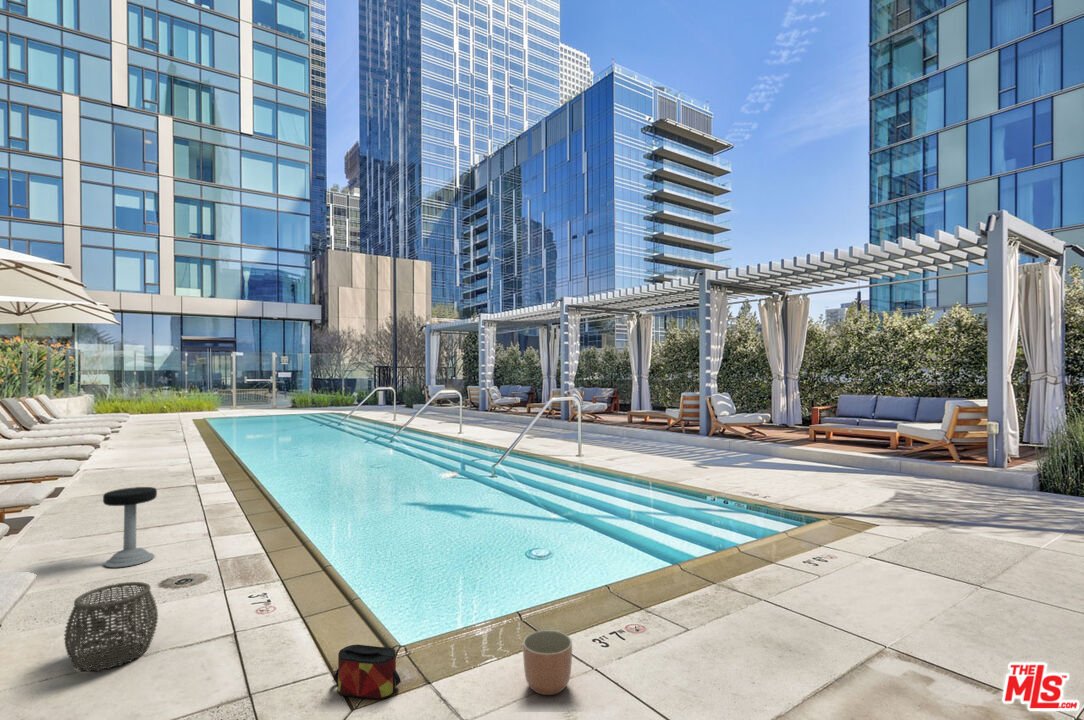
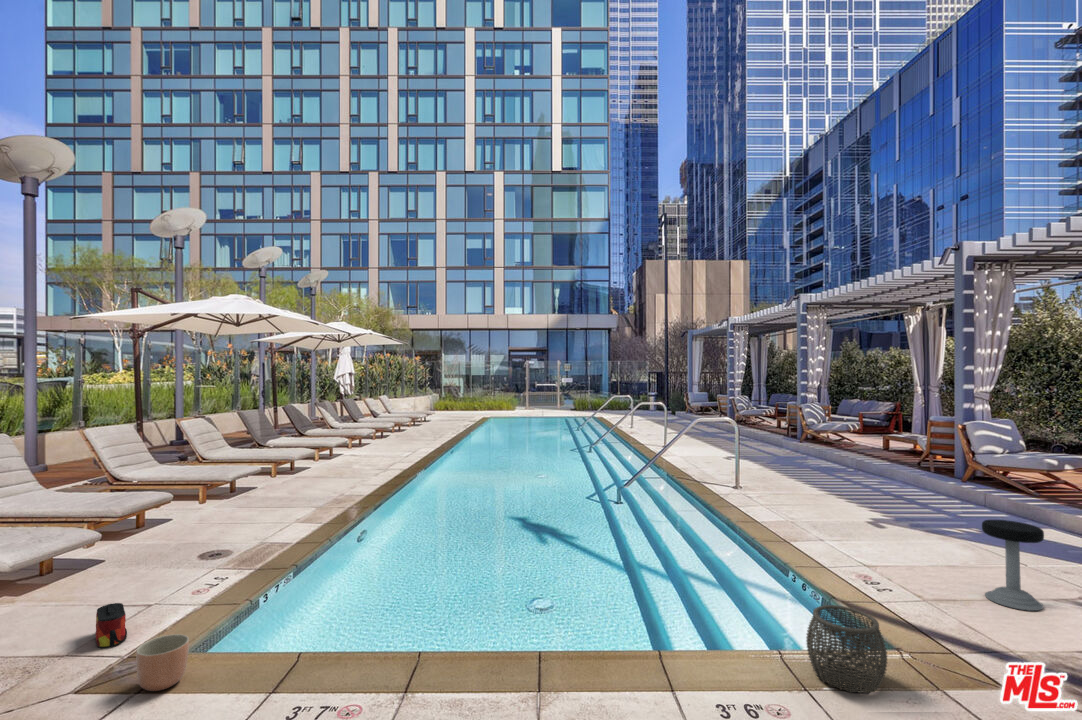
stool: present [103,487,157,568] -> present [982,520,1044,611]
woven basket: present [64,582,158,671] -> present [806,605,887,693]

